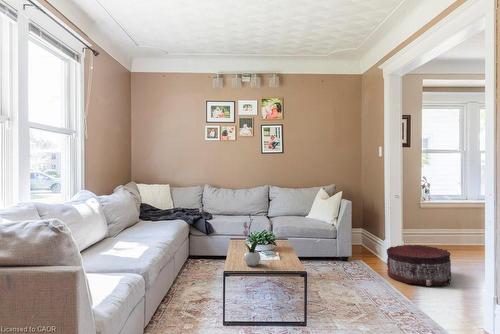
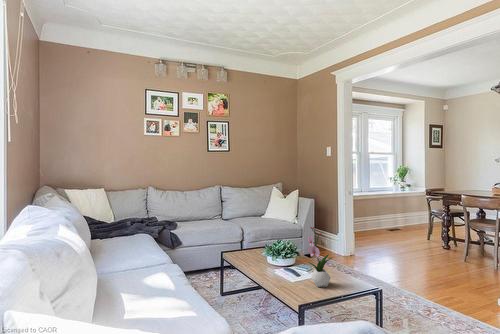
pouf: present [387,245,451,286] -> none [351,234,410,271]

